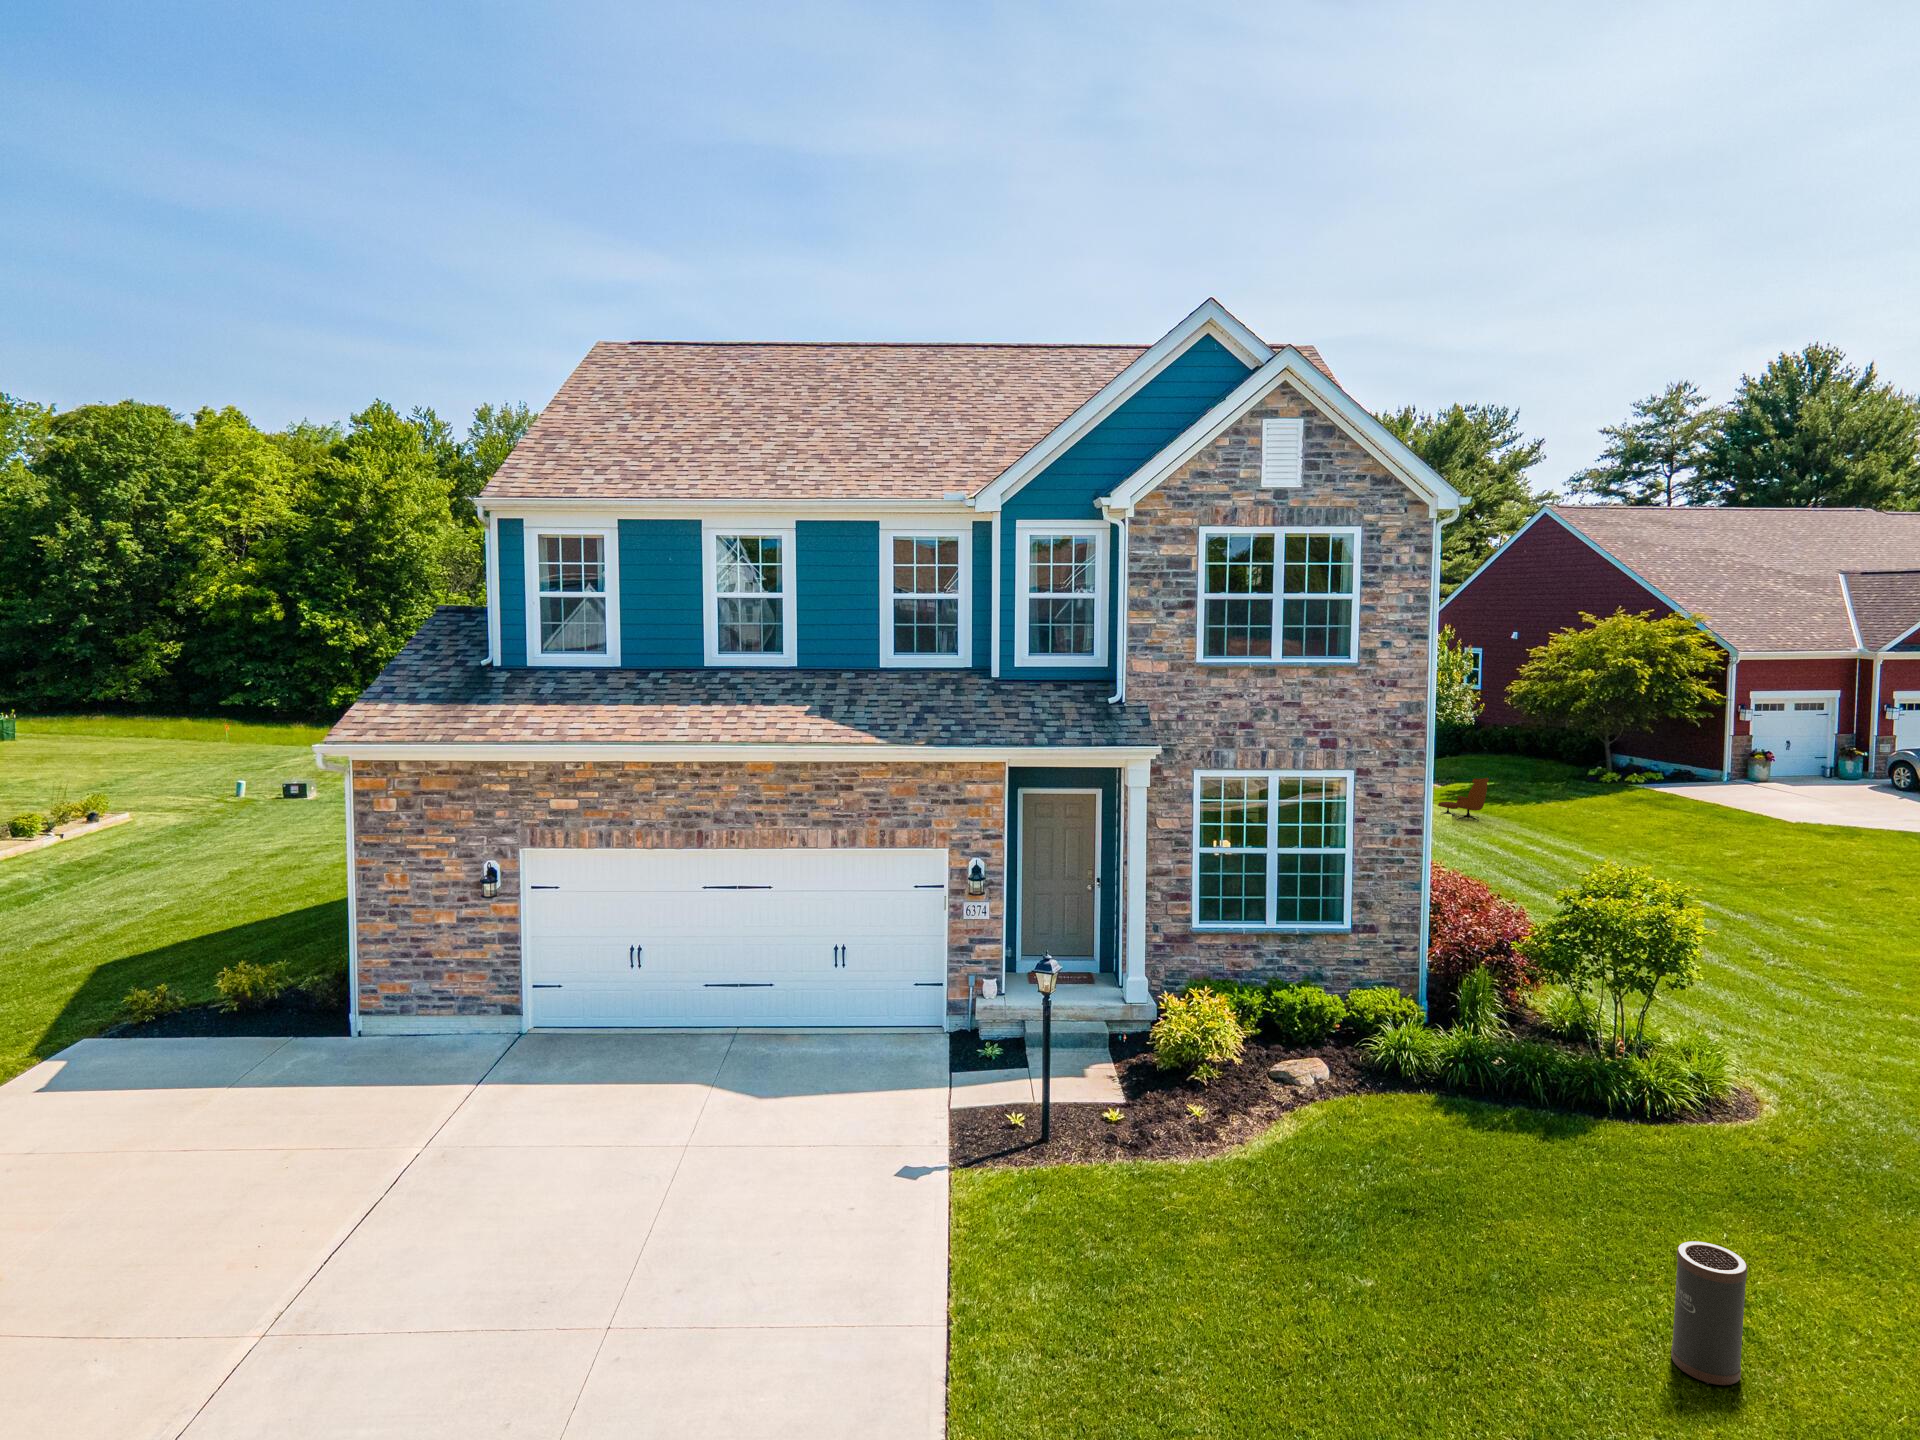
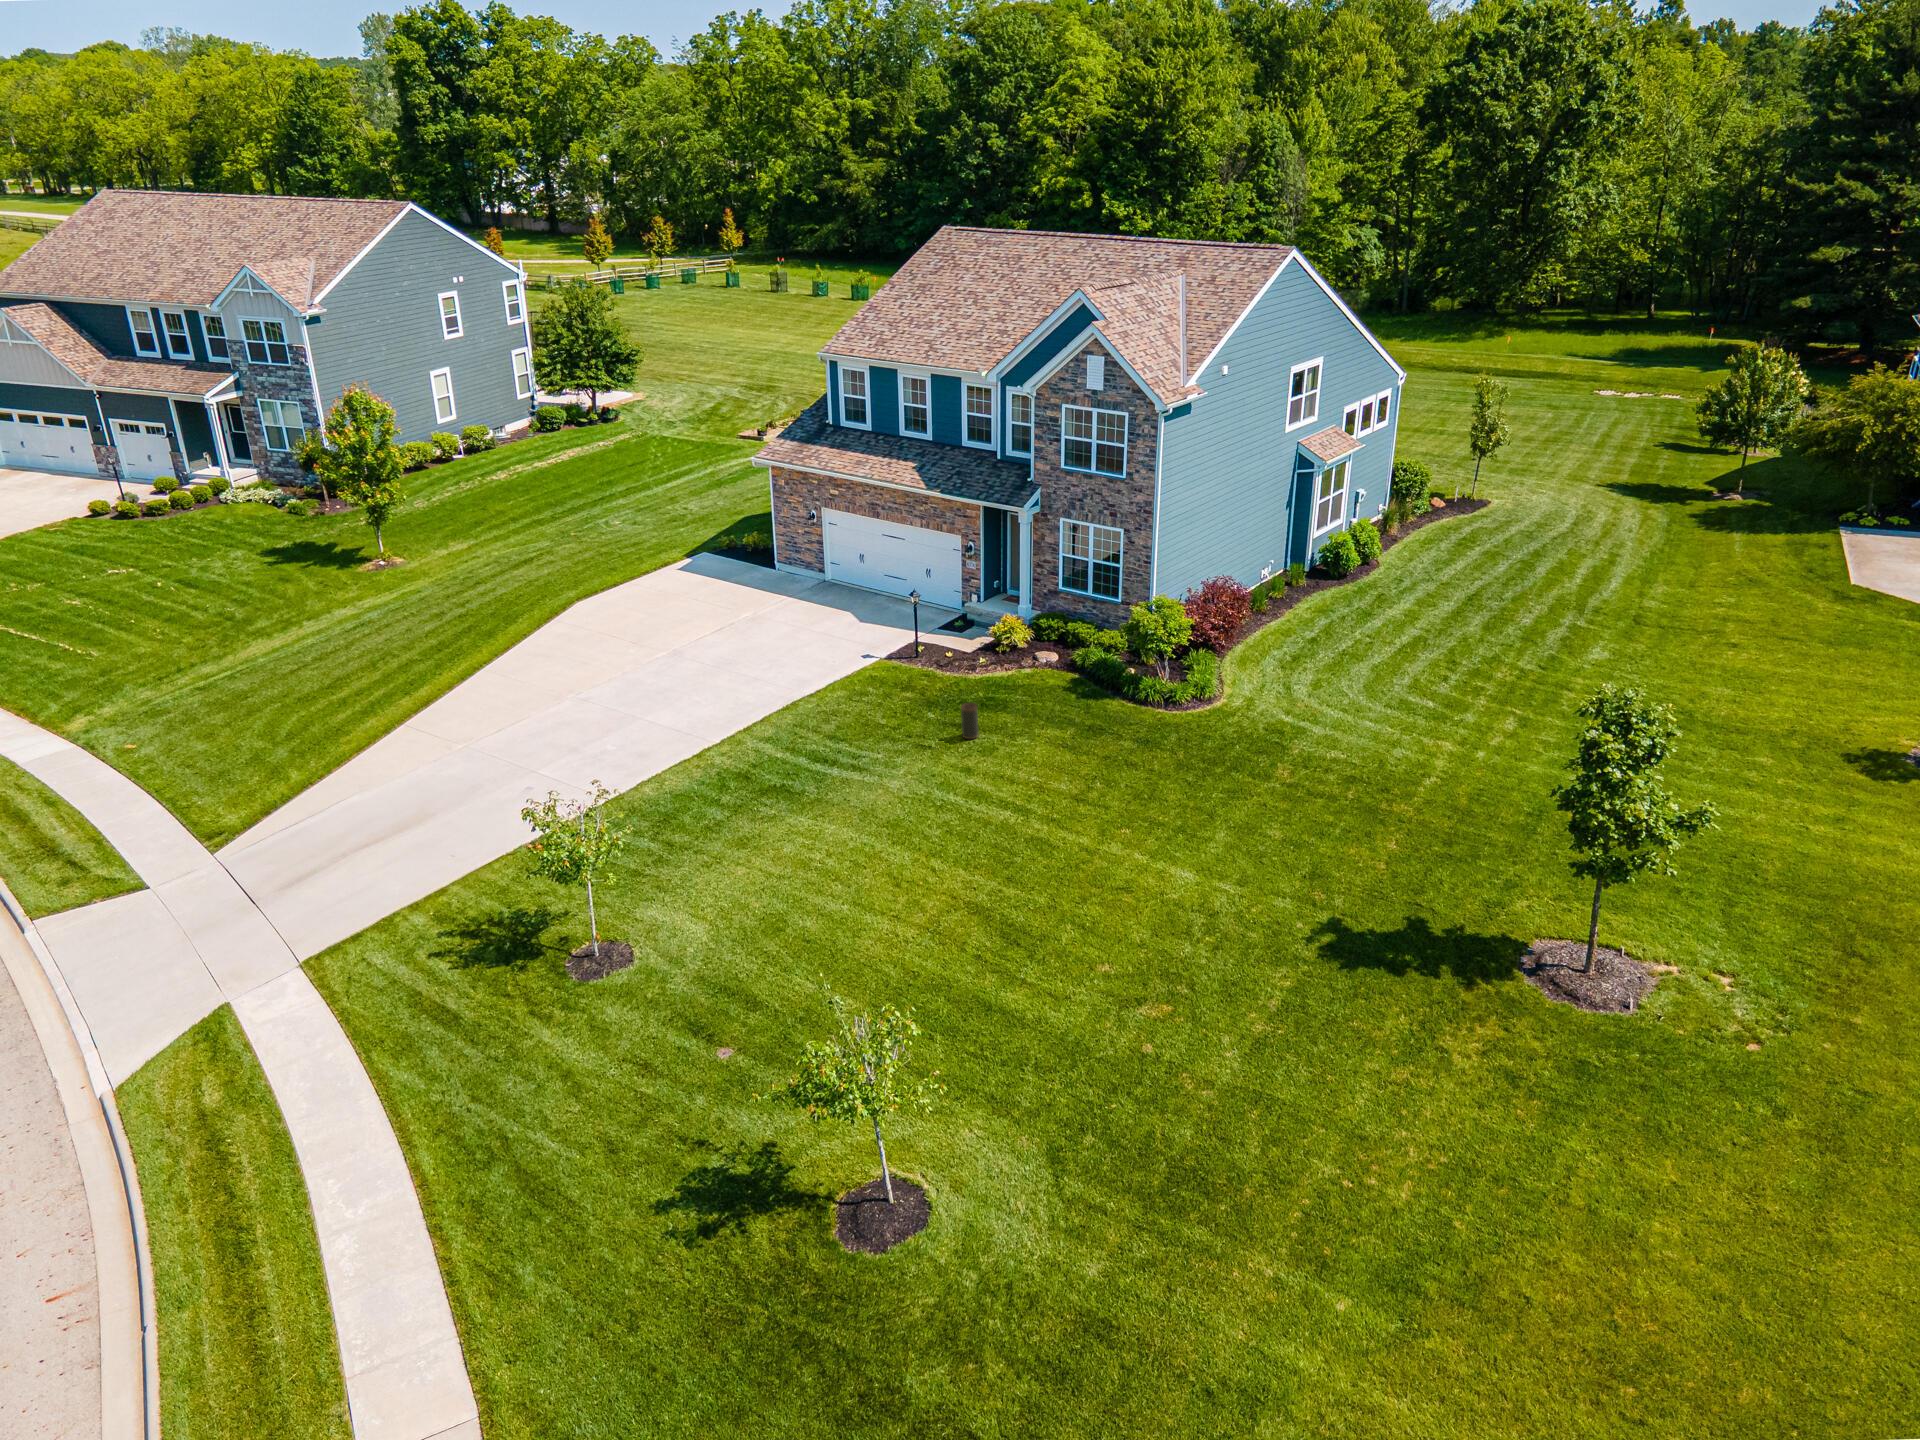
lounge chair: present [1438,778,1489,821] -> none [1506,519,1531,551]

